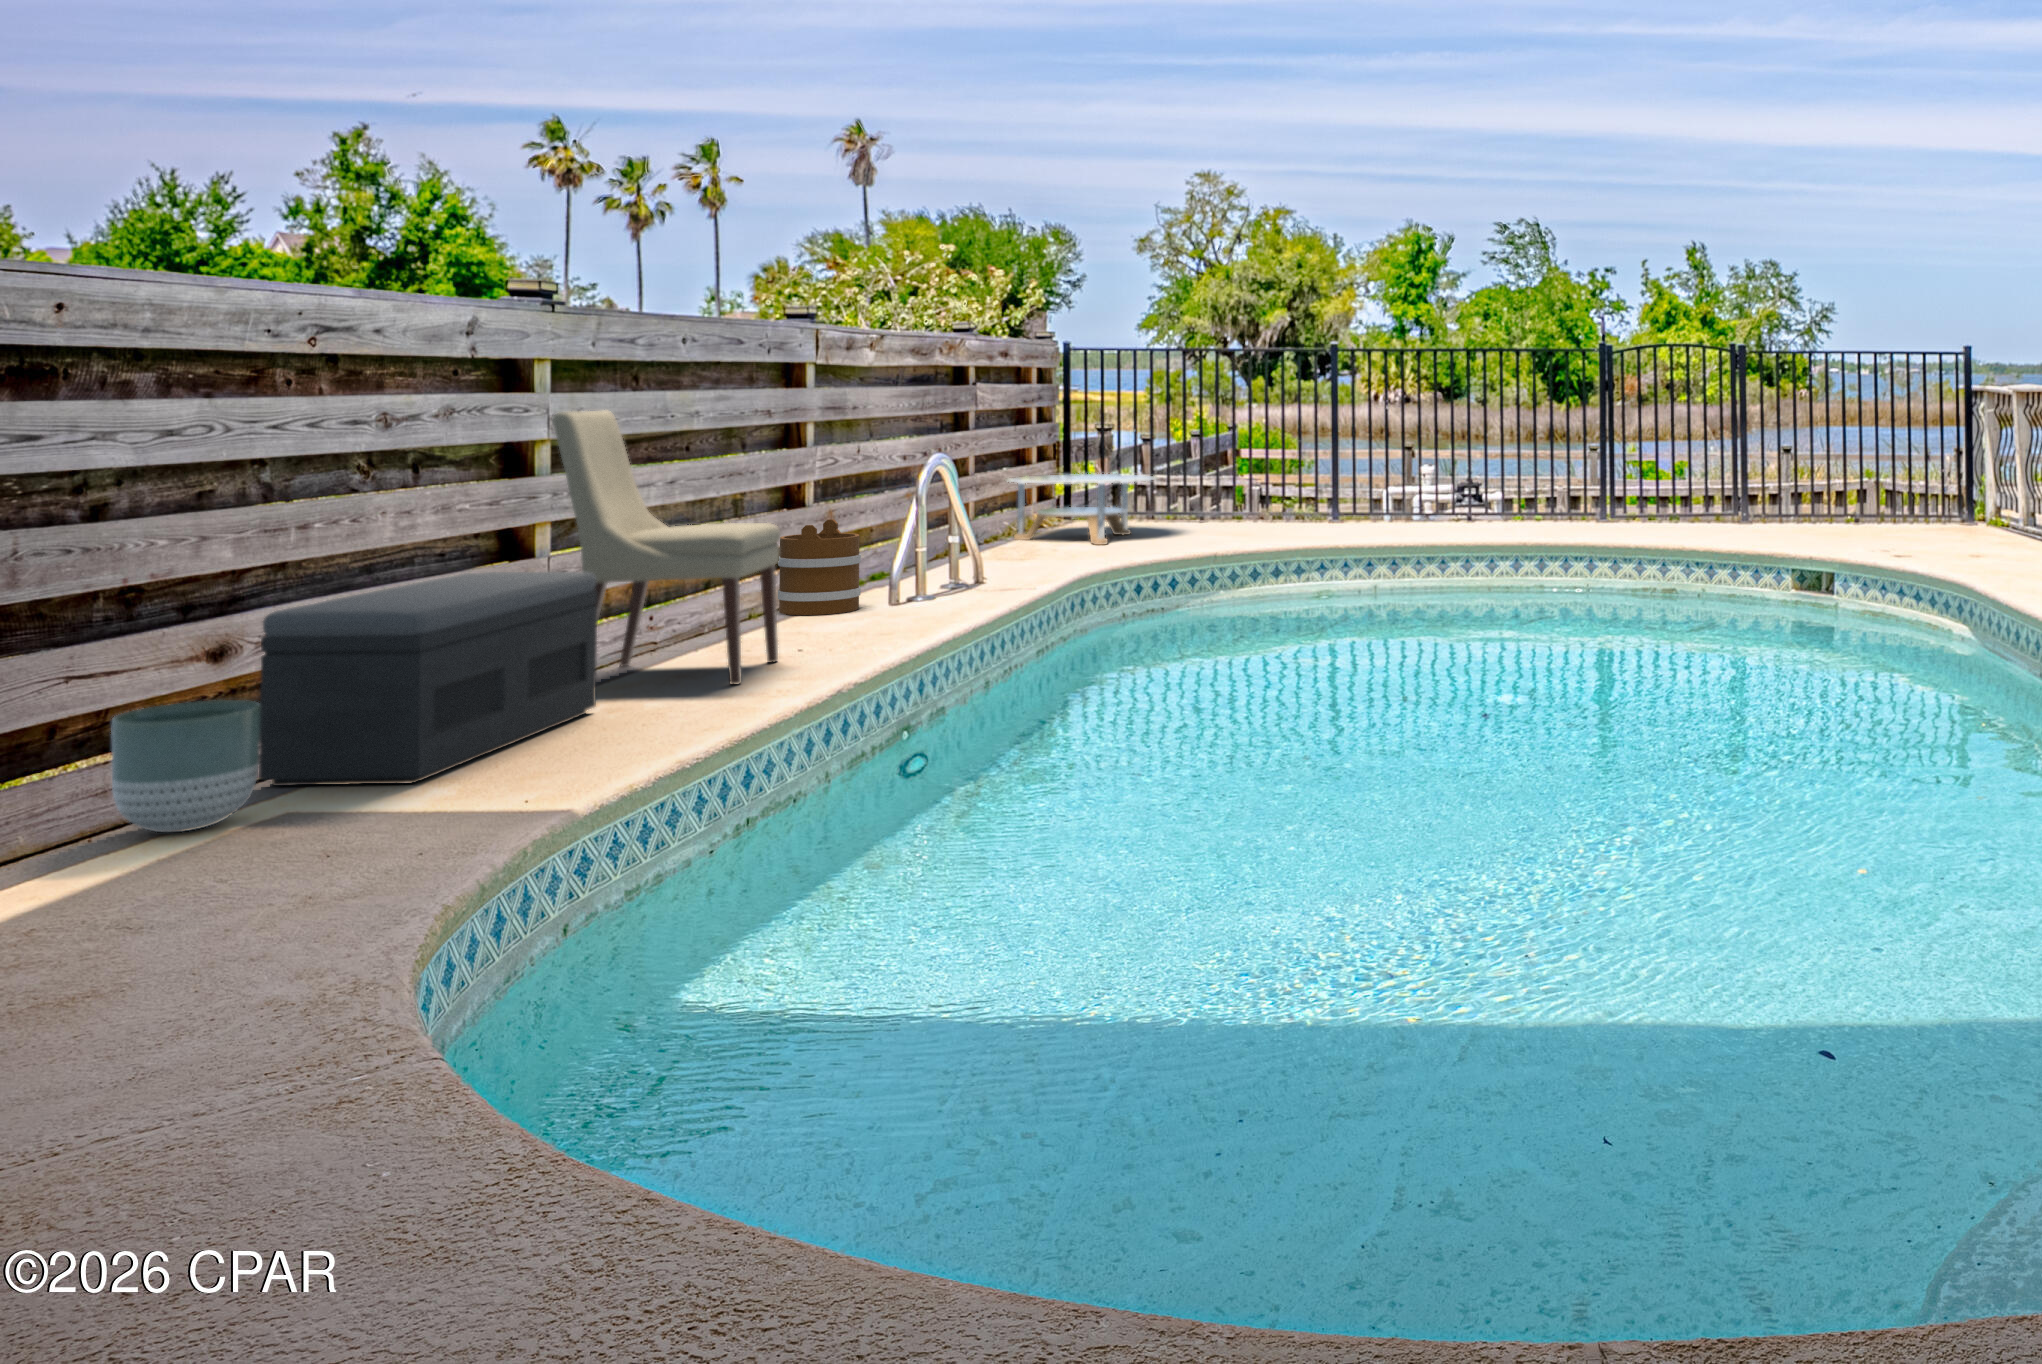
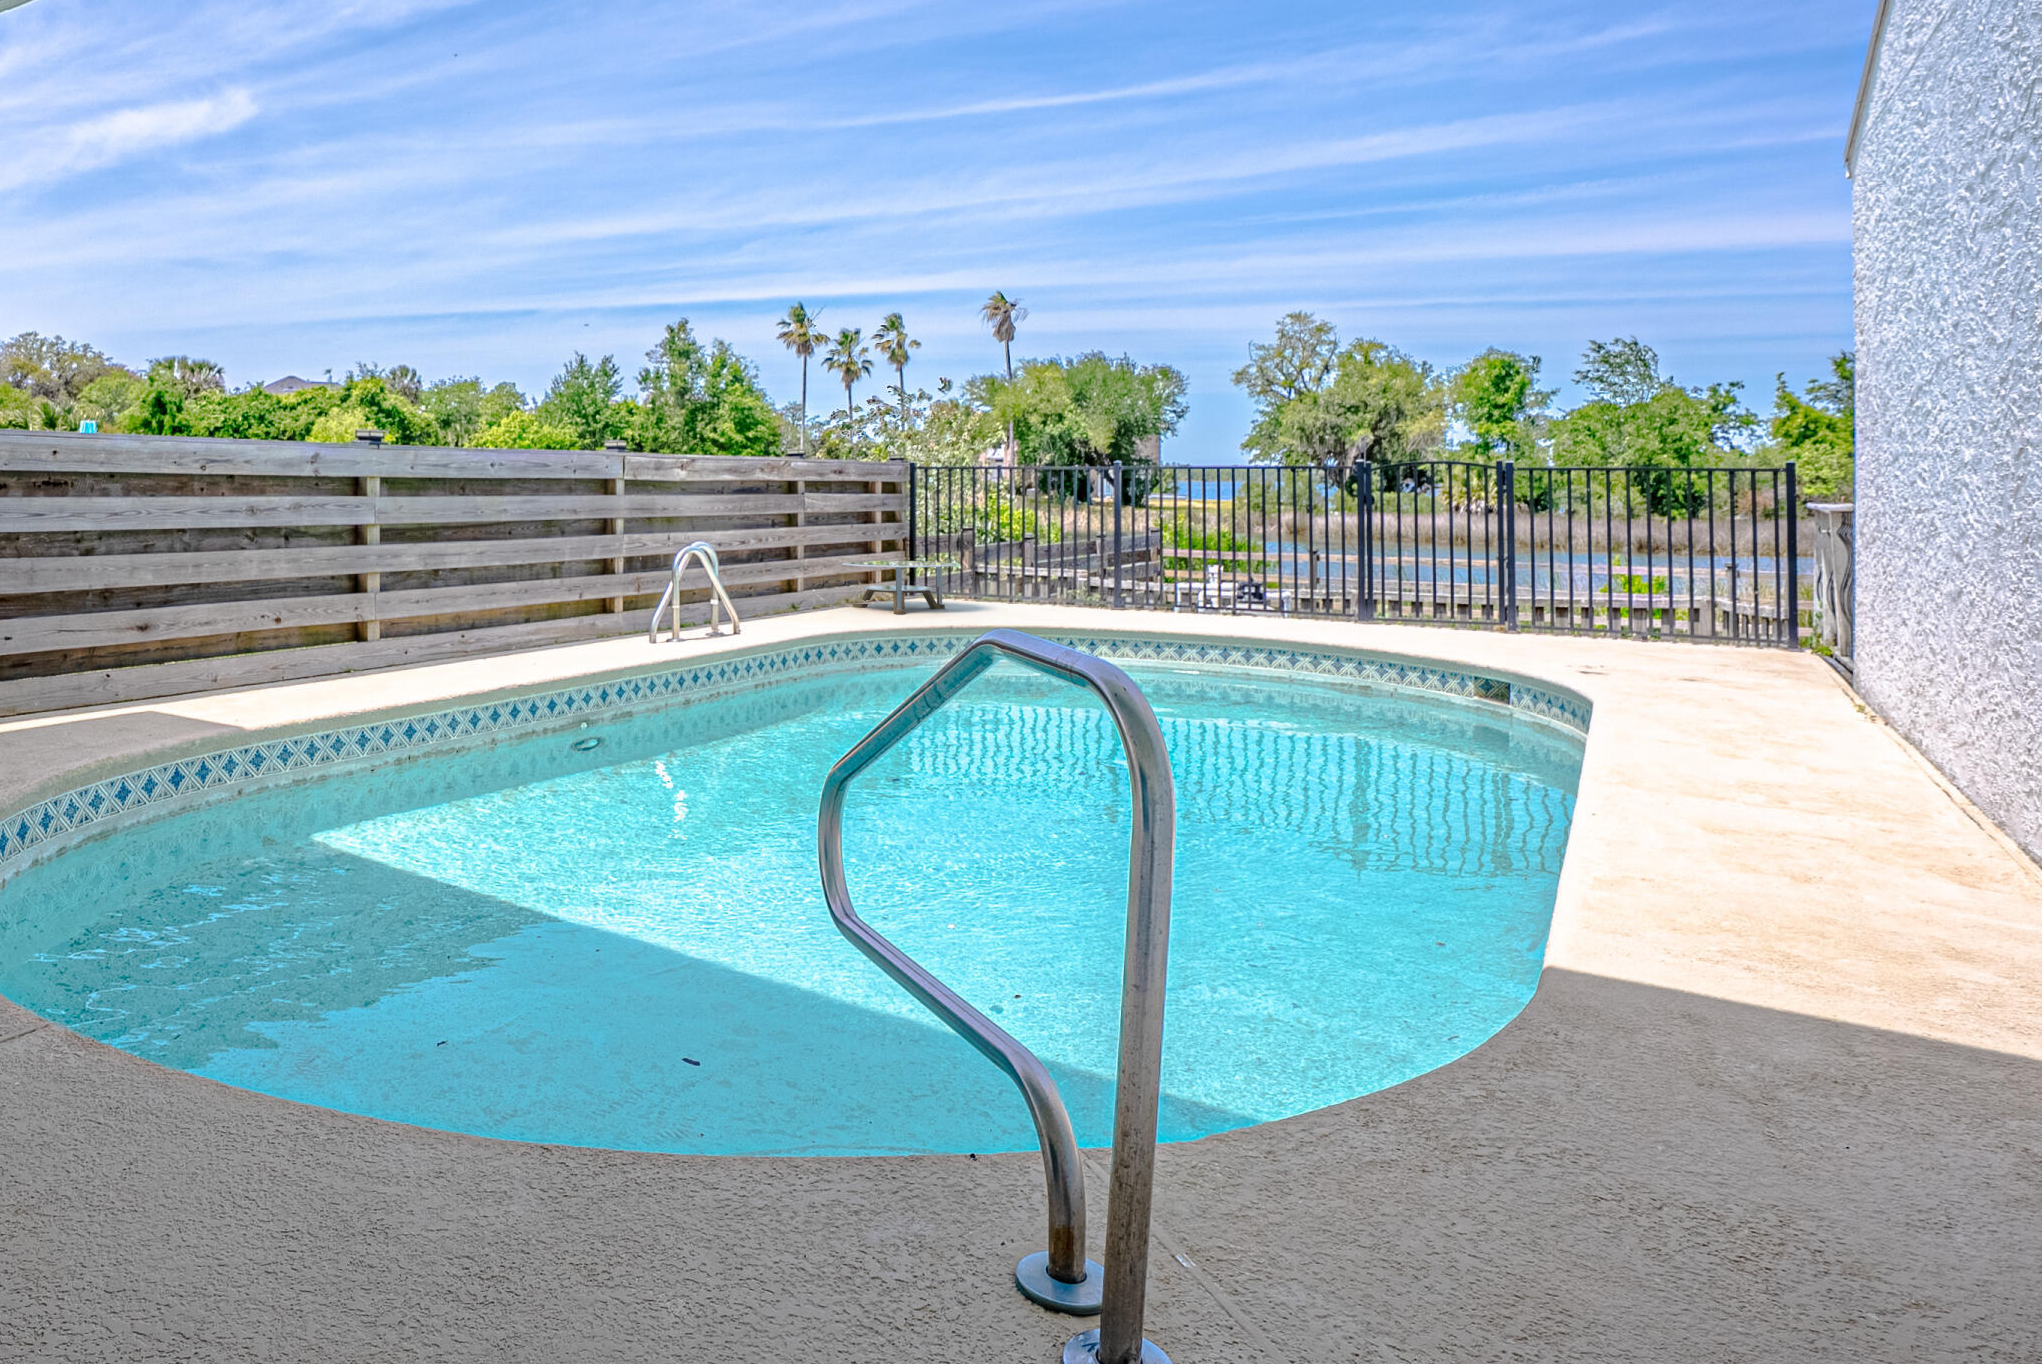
chair: present [553,411,780,684] -> none [373,509,497,674]
bucket: present [778,519,861,615] -> none [581,581,630,642]
storage bench: present [259,572,597,786] -> none [160,596,351,699]
planter: present [111,700,261,832] -> none [69,645,127,704]

